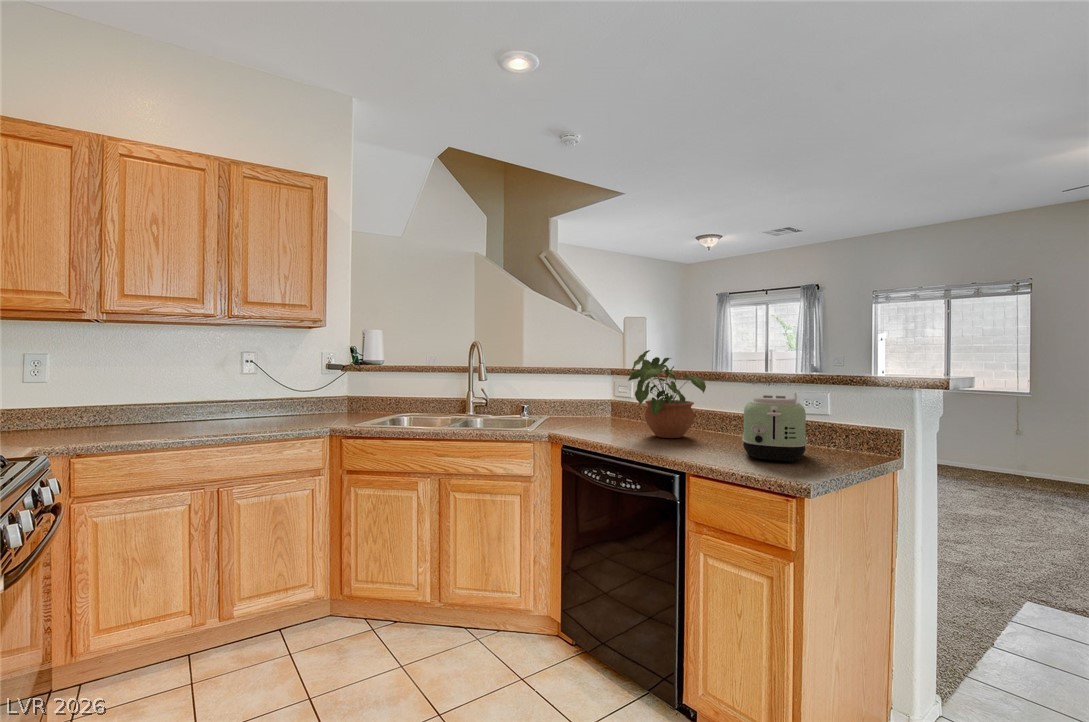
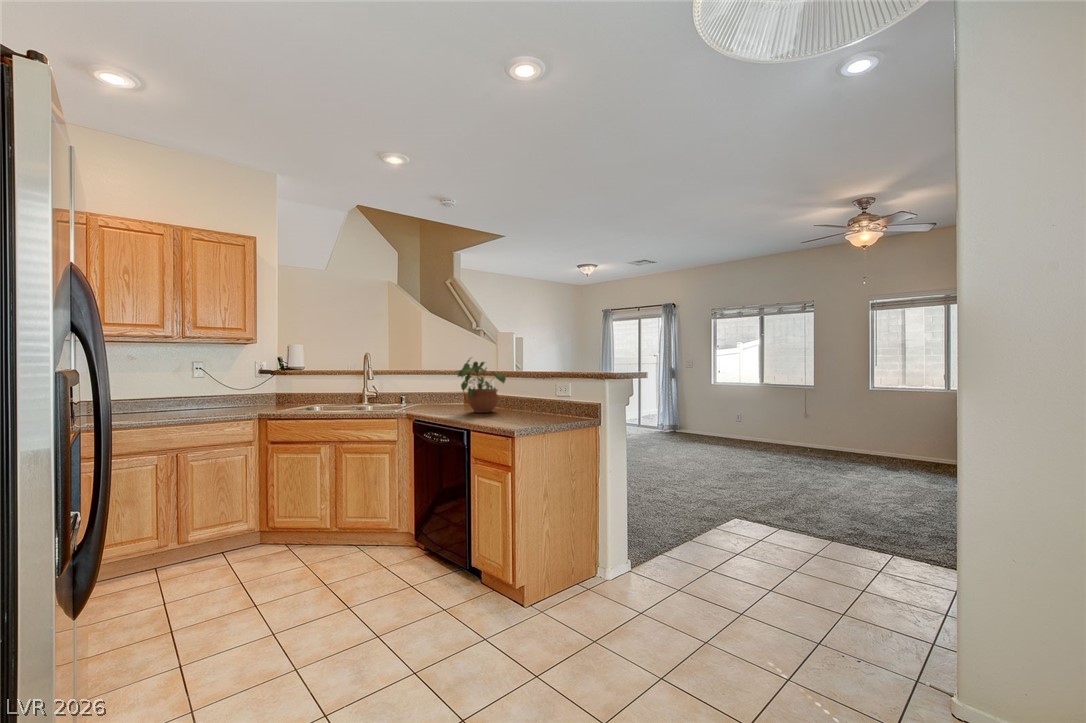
toaster: present [742,395,807,462] -> none [509,384,549,422]

